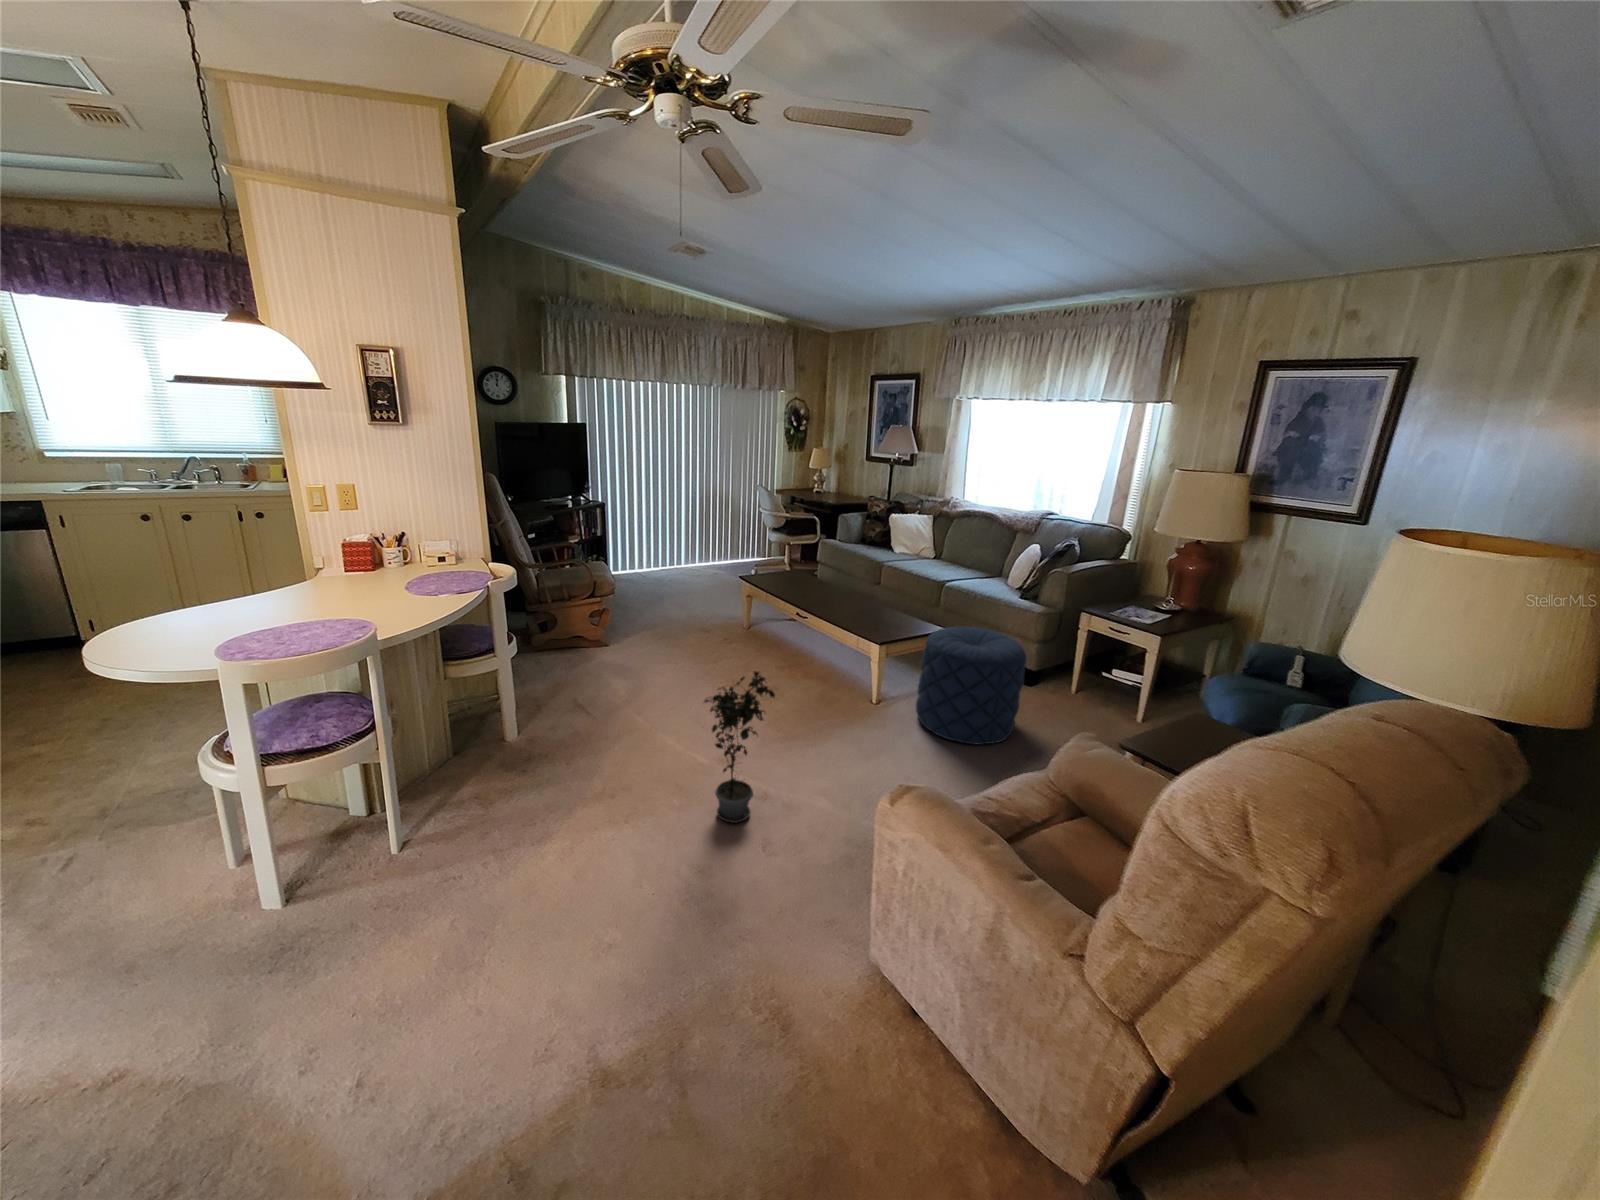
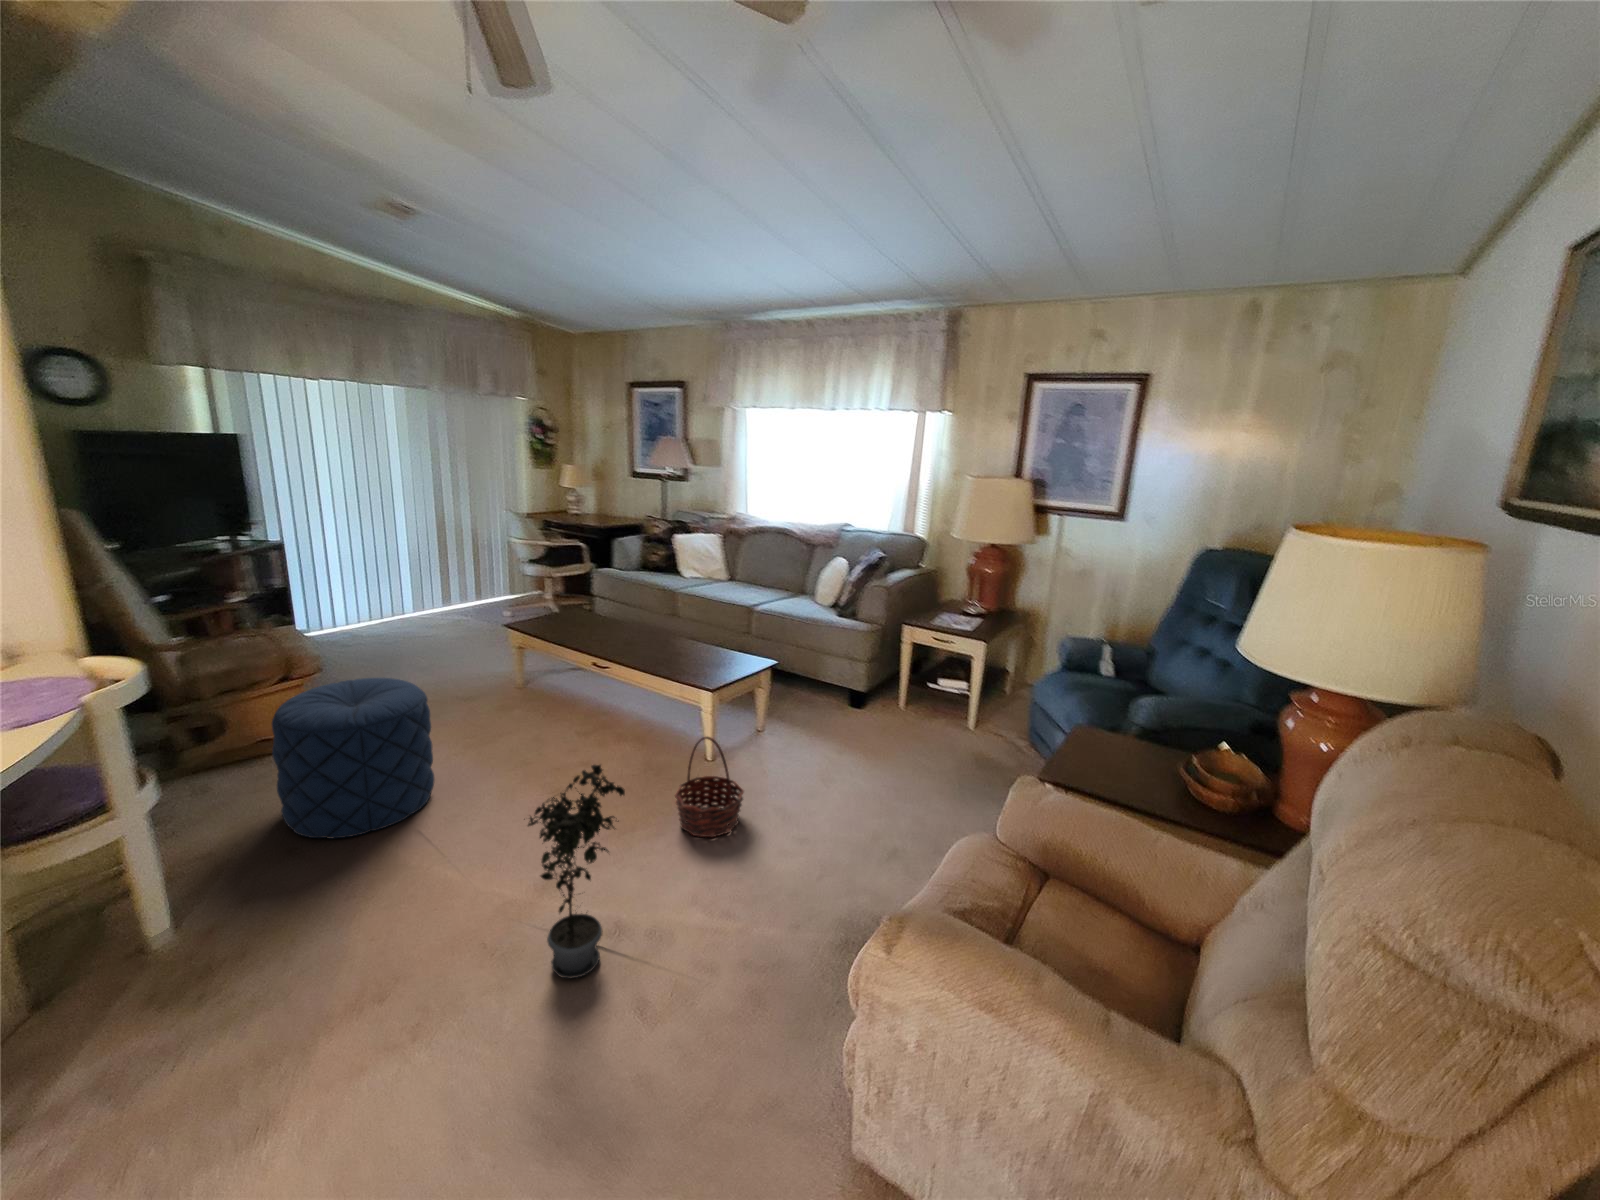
pouf: present [916,626,1027,745] -> present [272,678,434,838]
basket: none [833,676,890,758] -> present [675,737,744,837]

